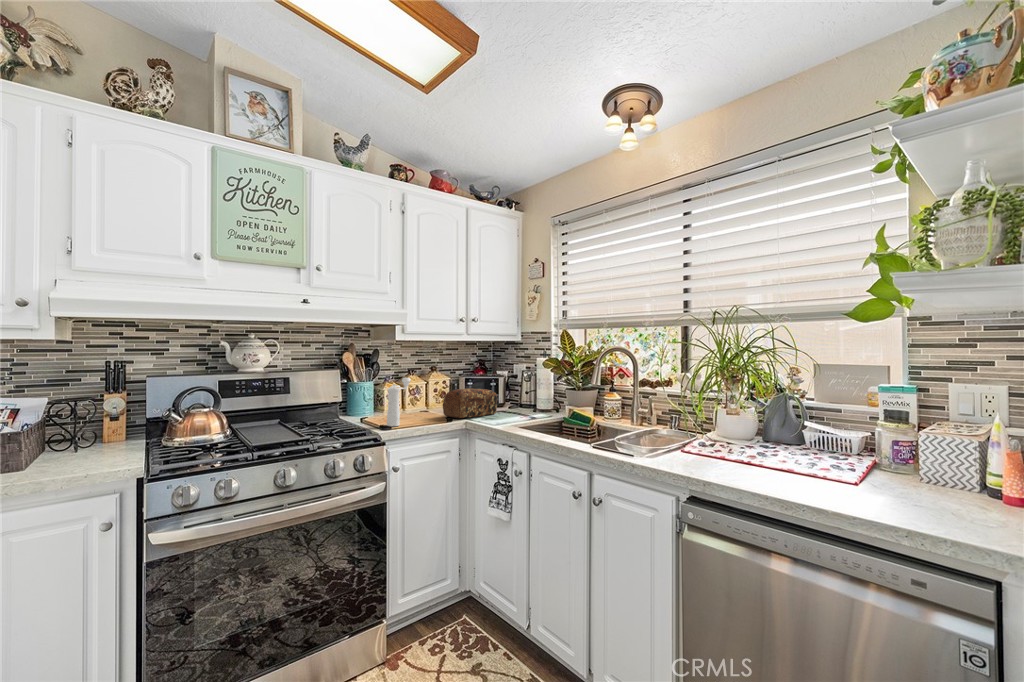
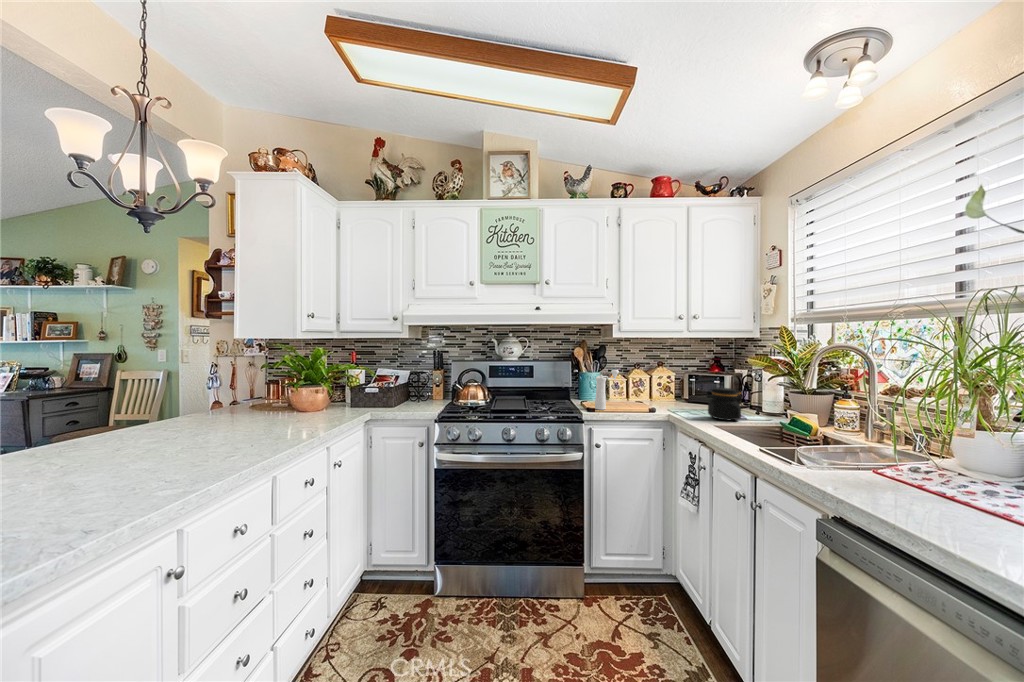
bread loaf: present [443,388,497,419] -> none [651,383,710,410]
jar: none [504,390,535,421] -> present [706,387,743,420]

